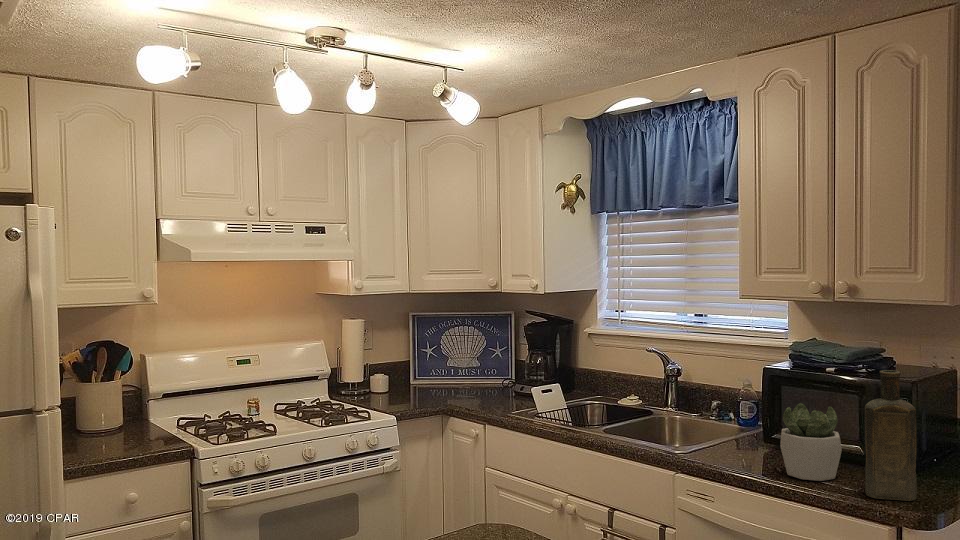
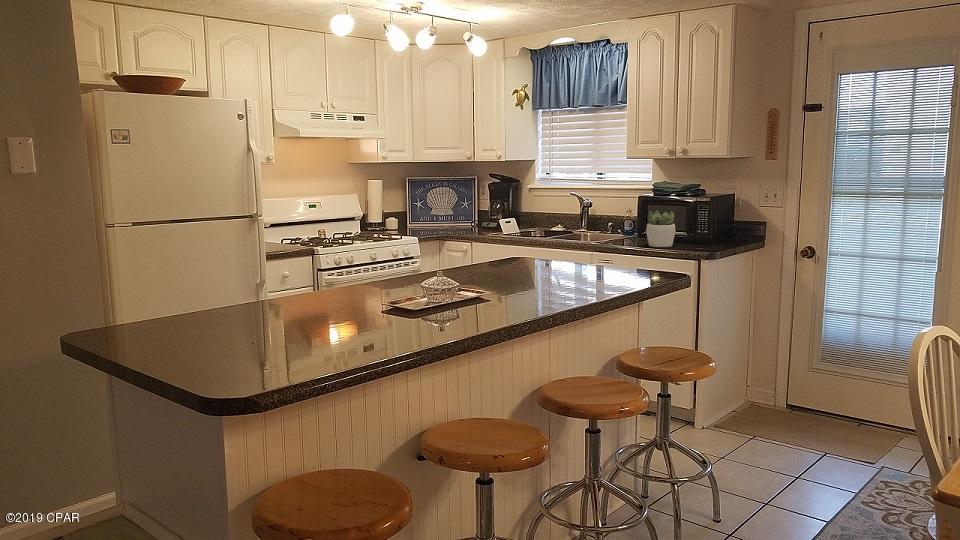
bottle: present [865,370,917,501] -> none [681,188,709,250]

